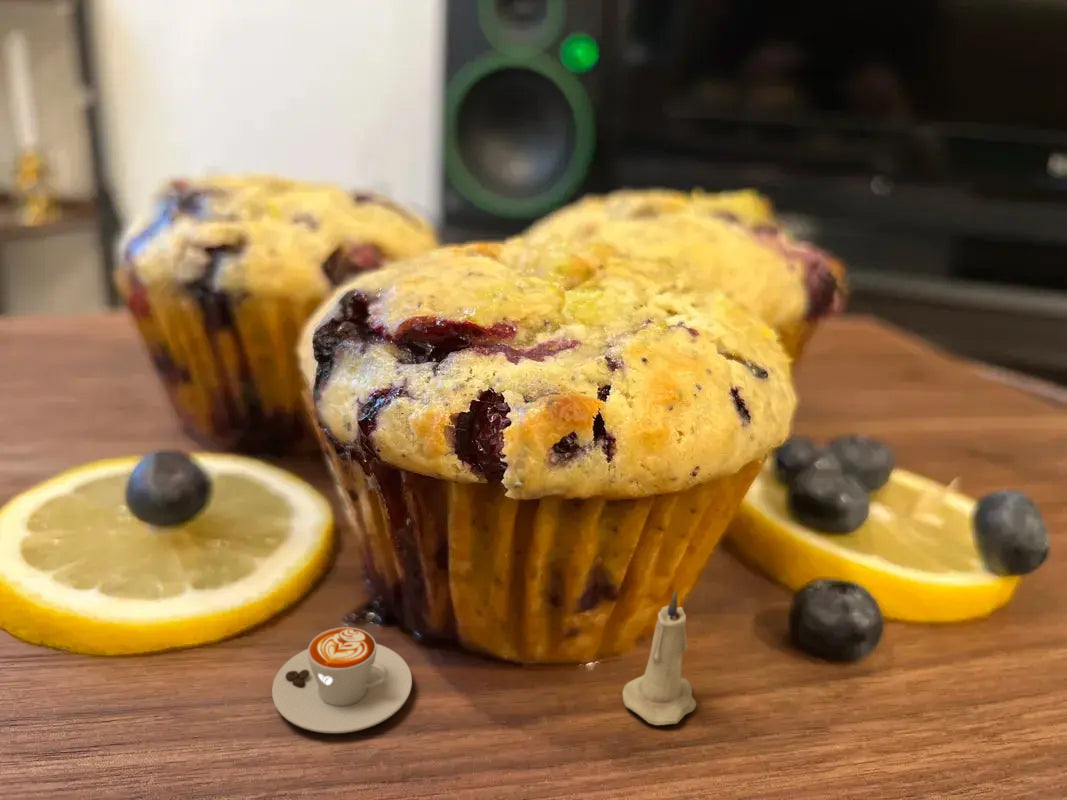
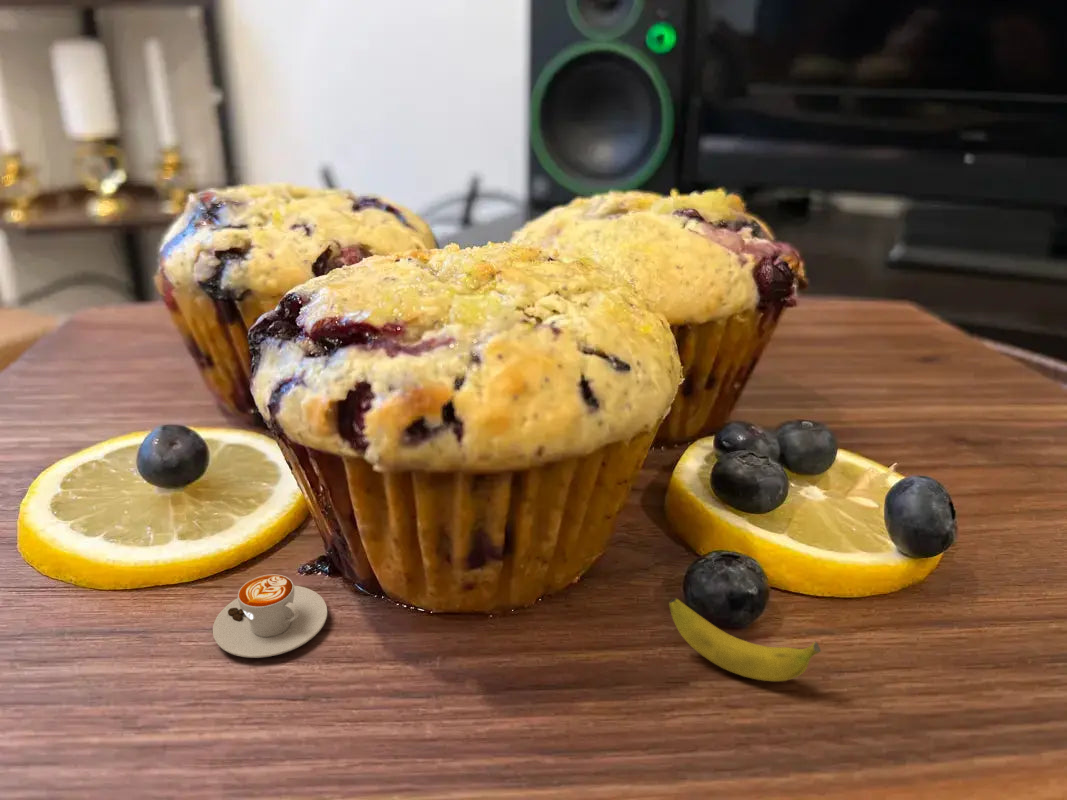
candle: present [622,590,696,725] -> none [495,551,561,665]
banana: none [823,638,1010,728] -> present [669,598,821,681]

